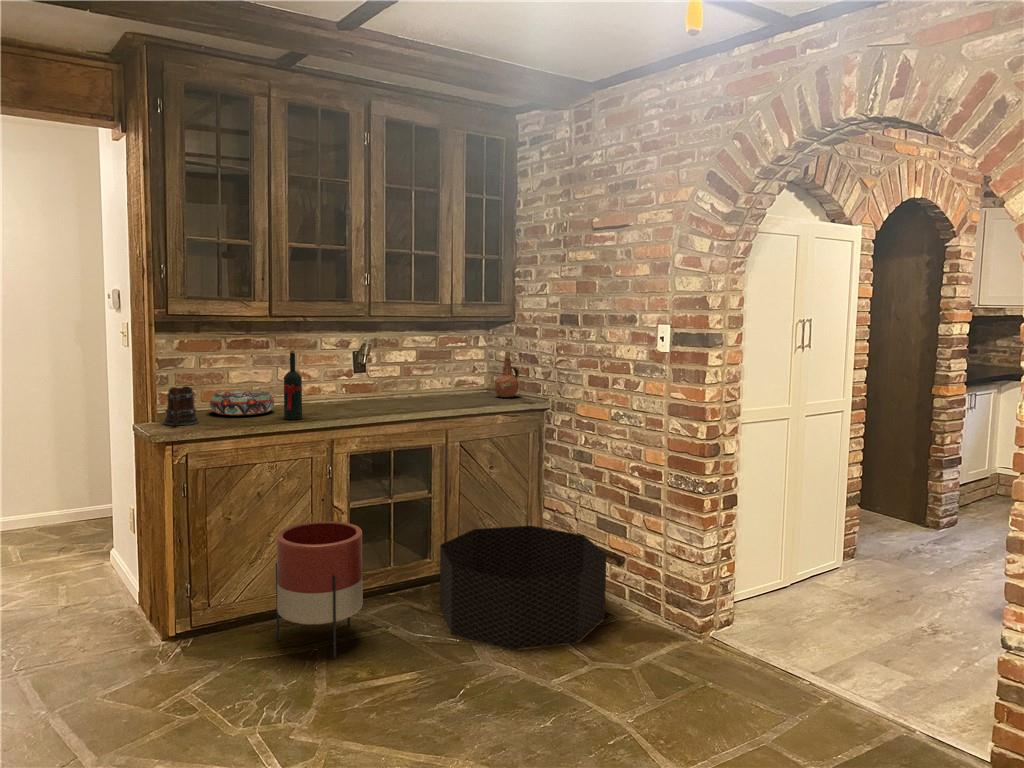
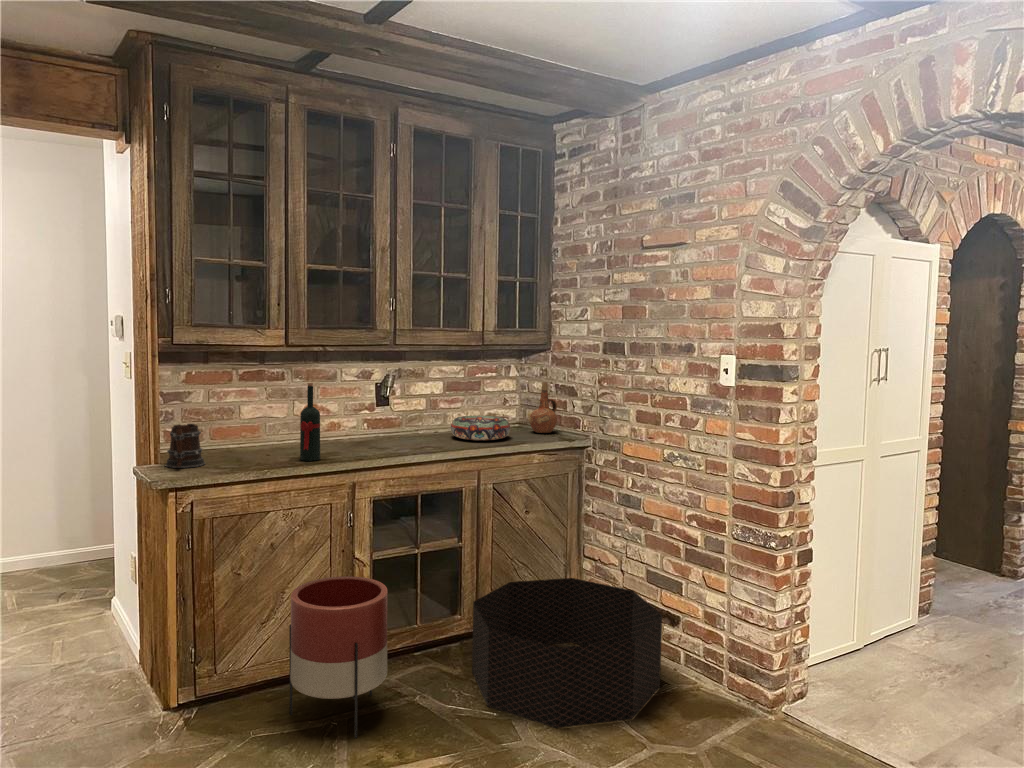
decorative bowl: present [209,390,274,415] -> present [451,416,510,440]

